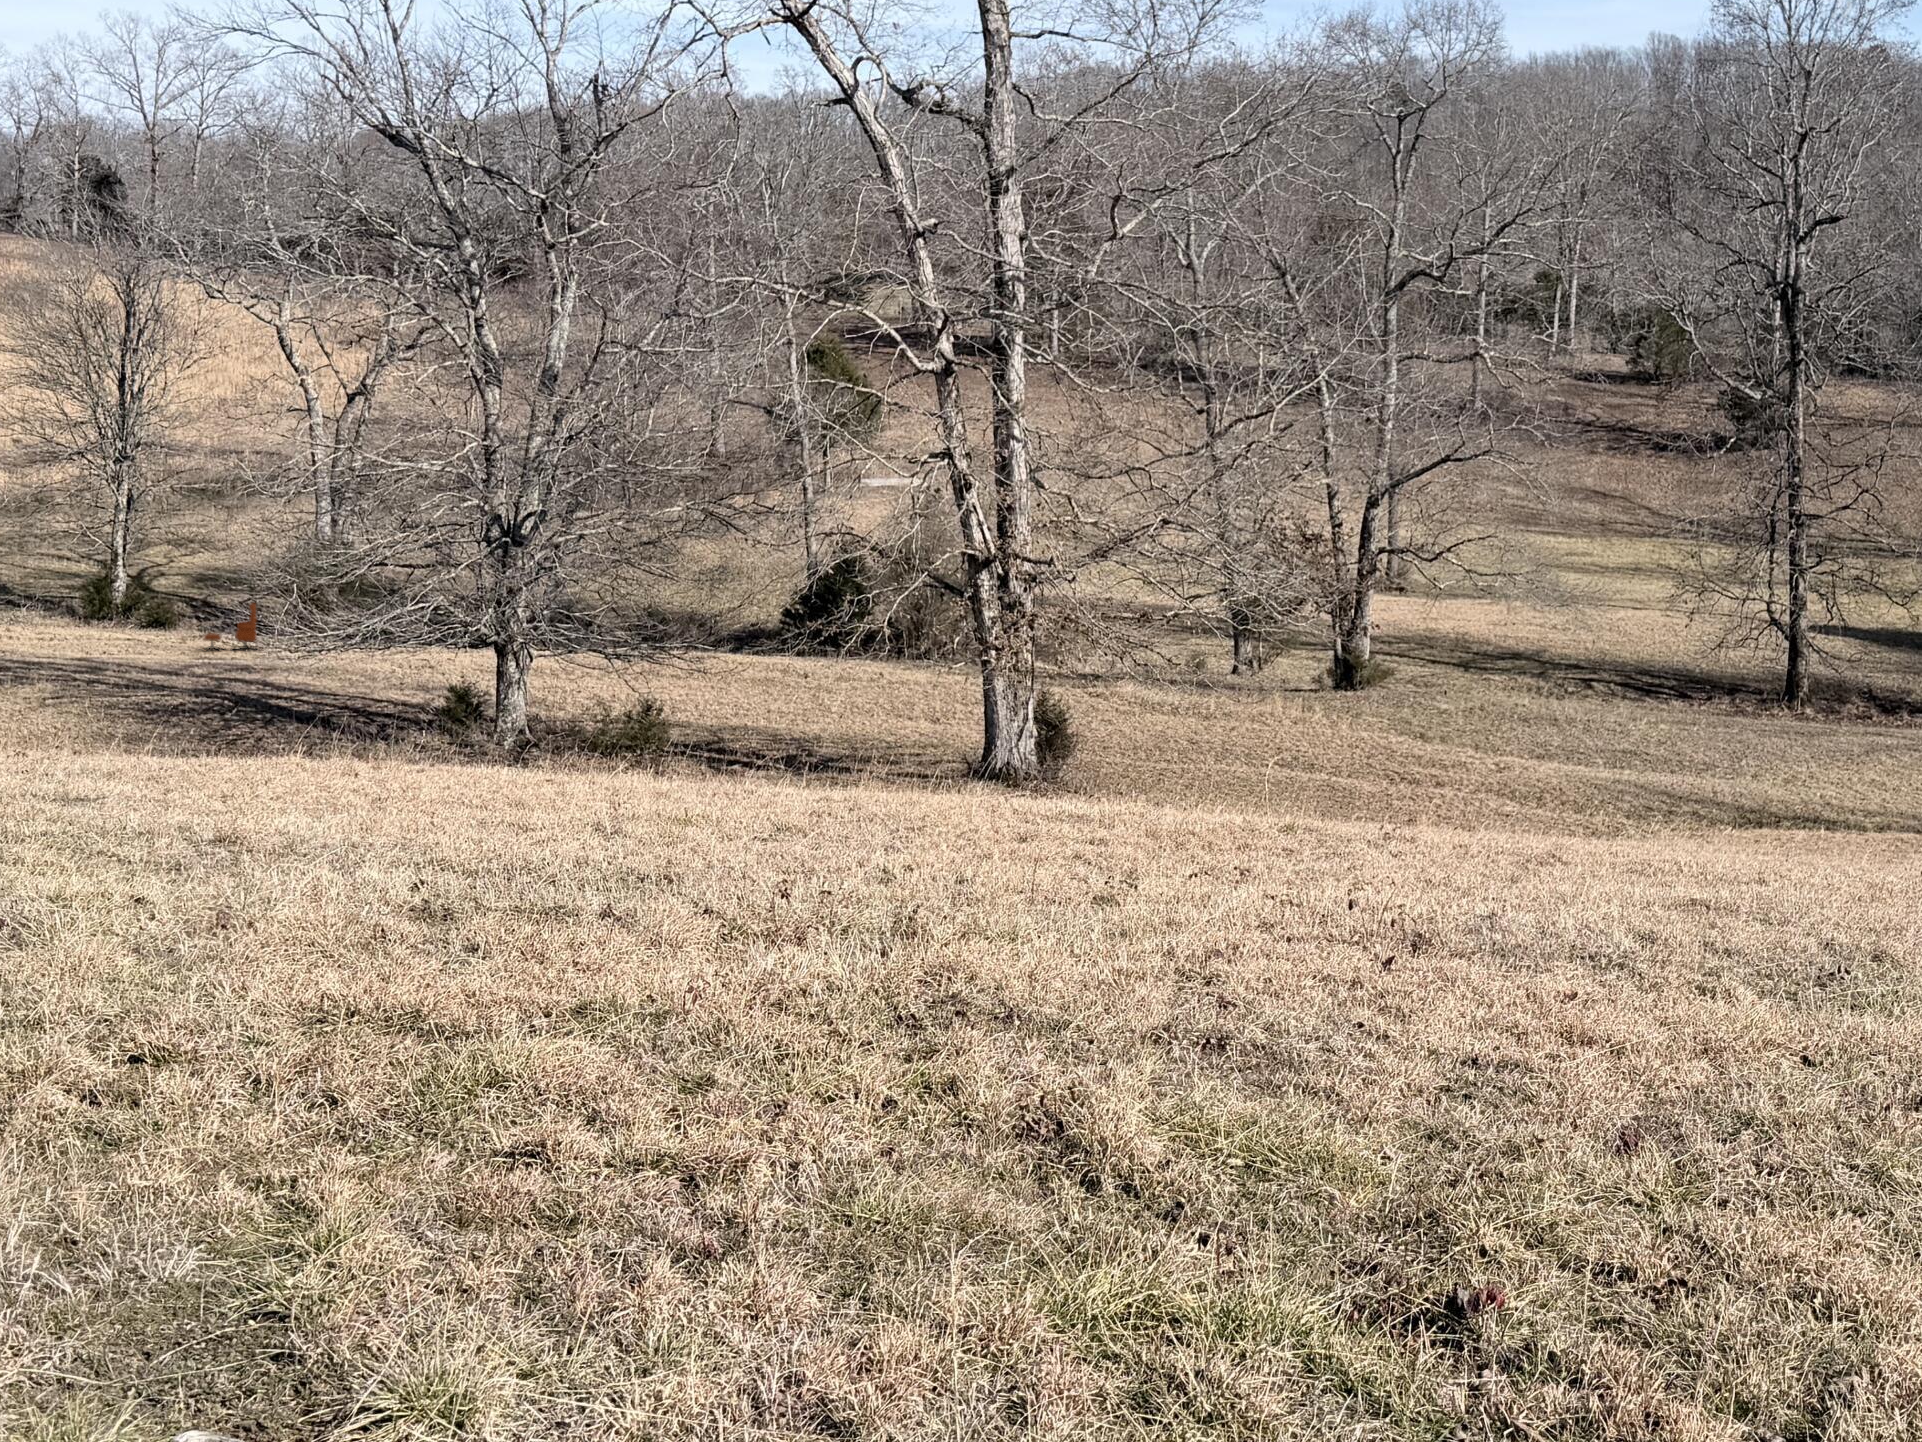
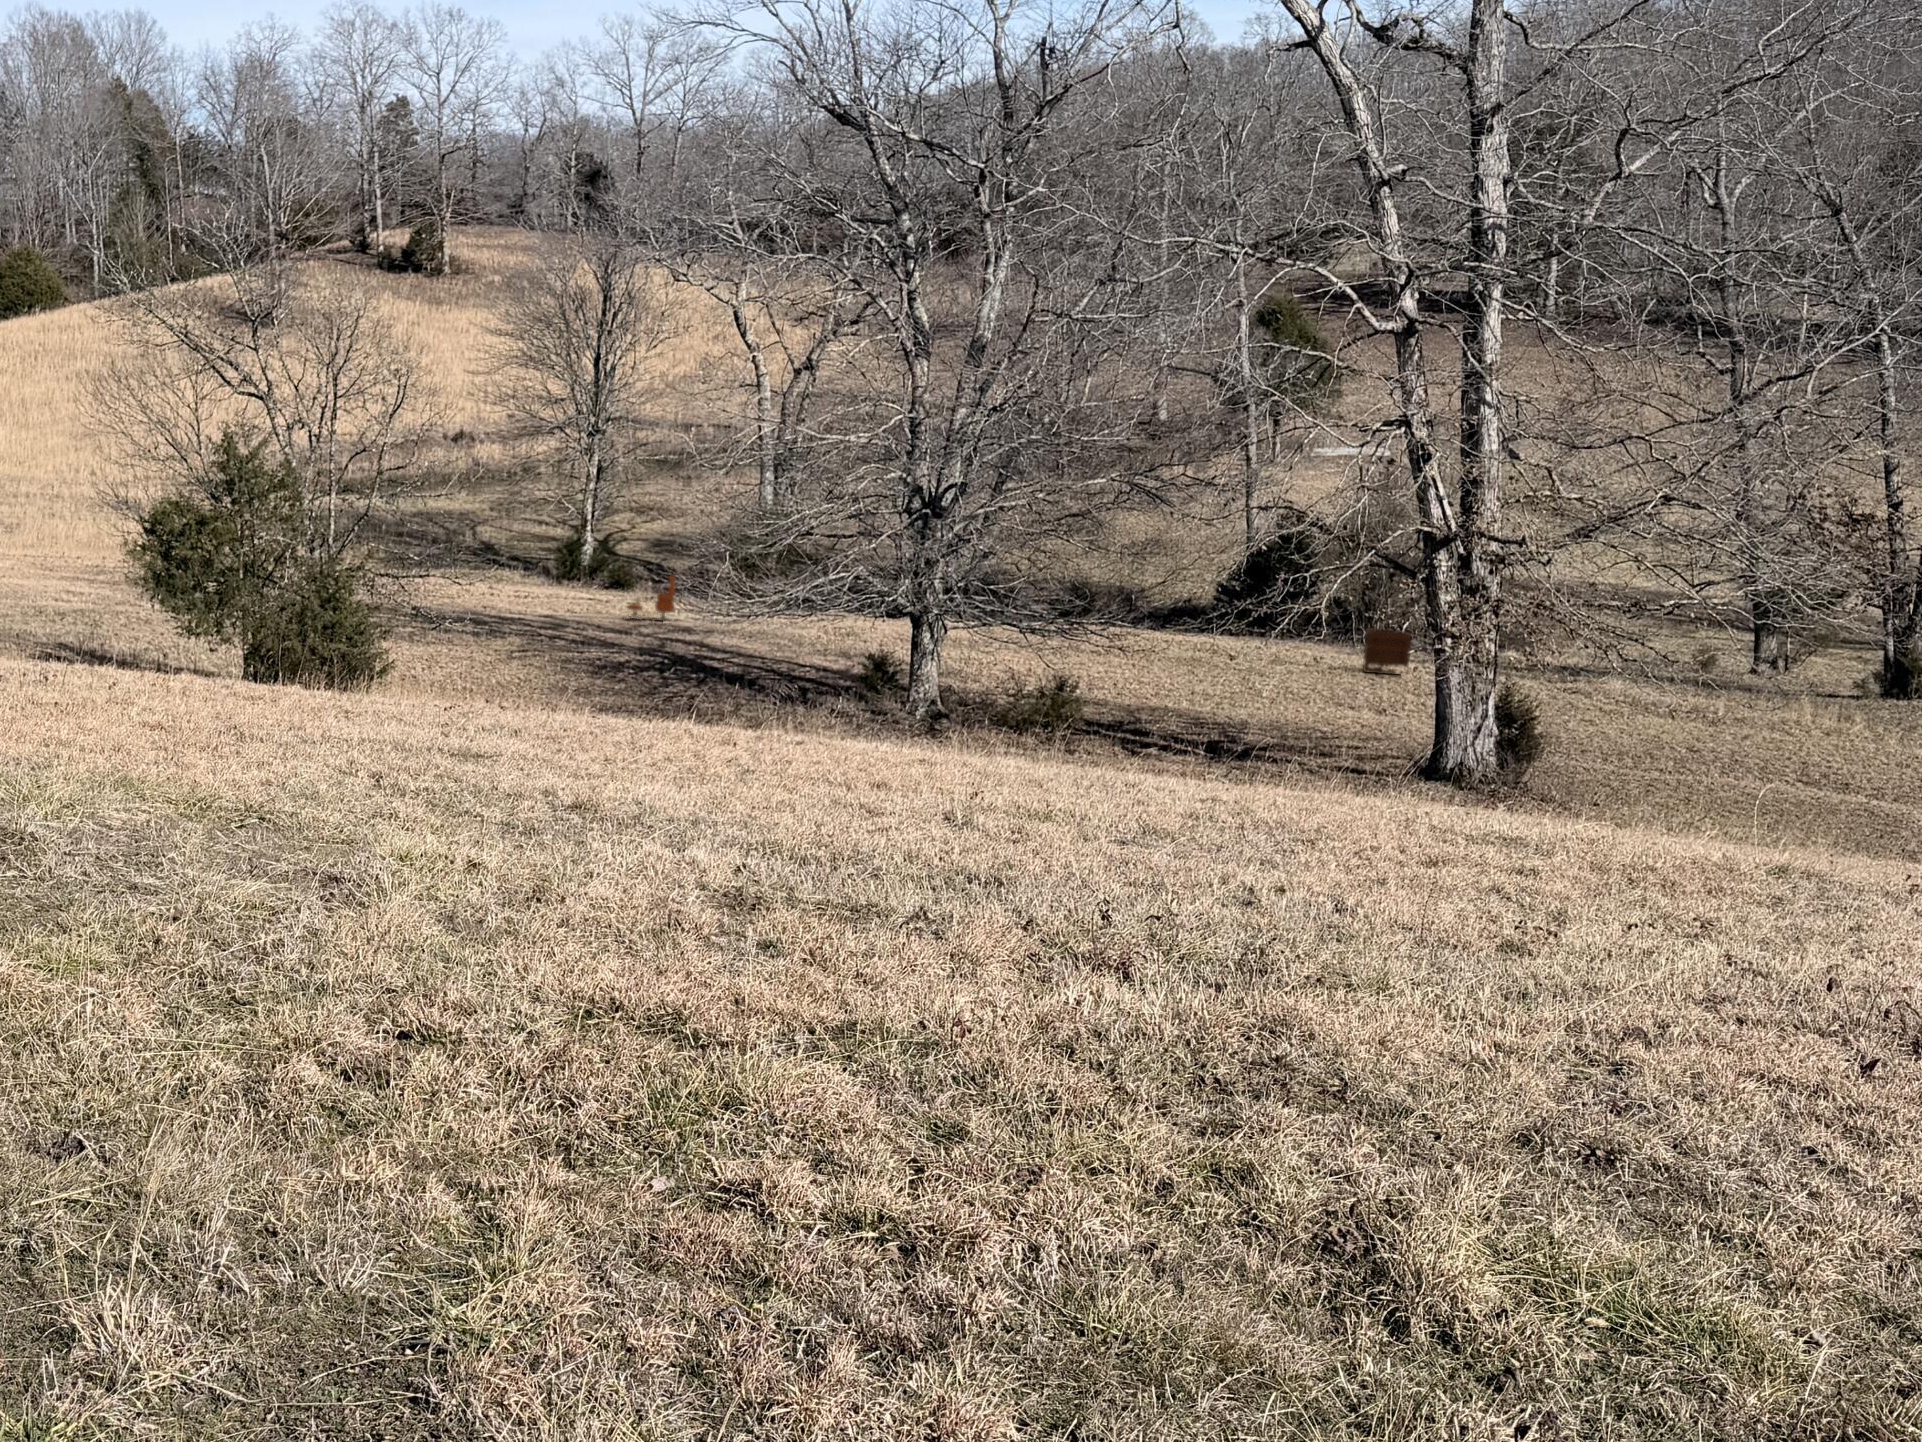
wooden crate: none [916,629,954,669] -> present [1363,628,1412,675]

